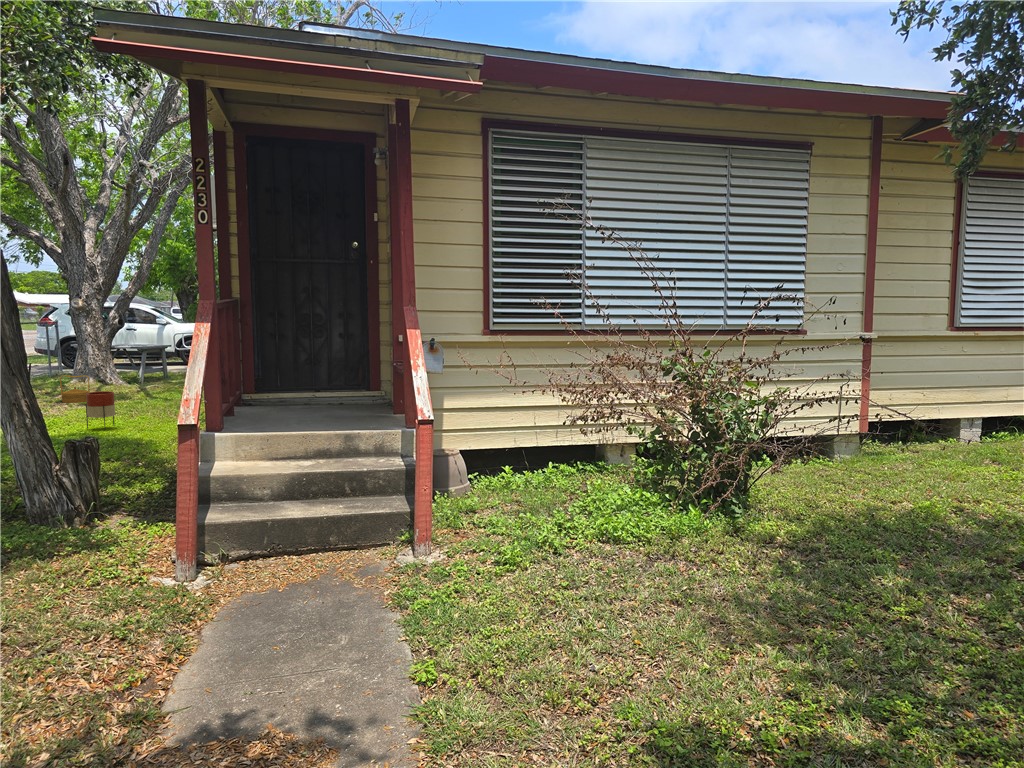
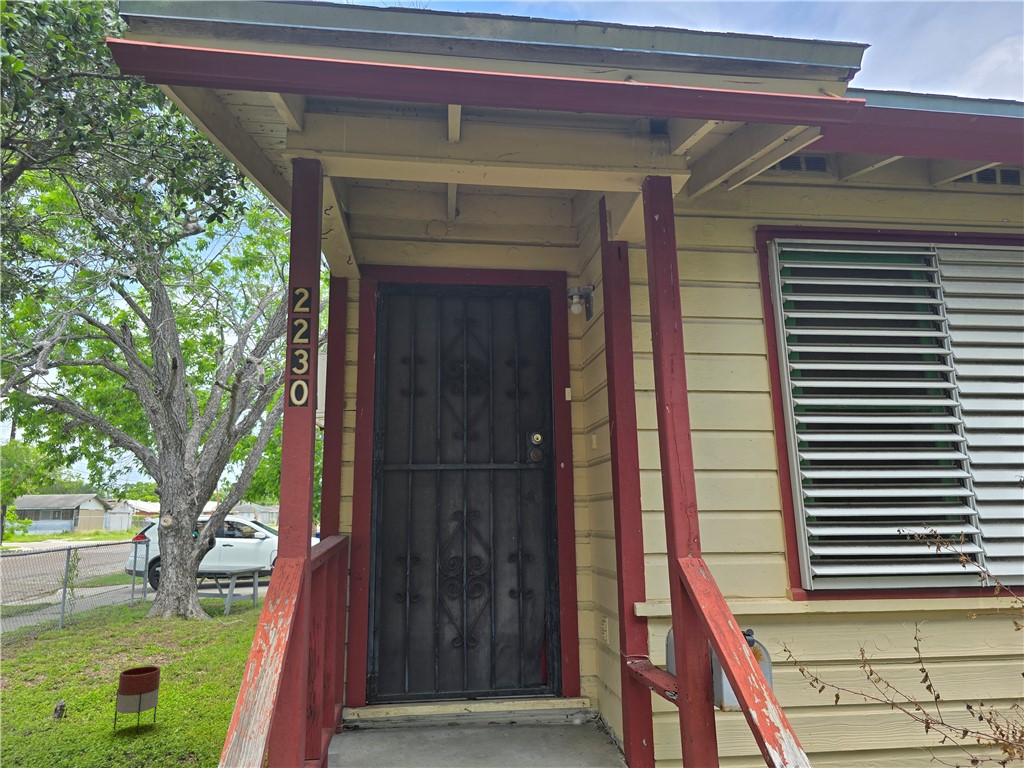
basket: present [60,375,90,403] -> none [118,617,156,656]

